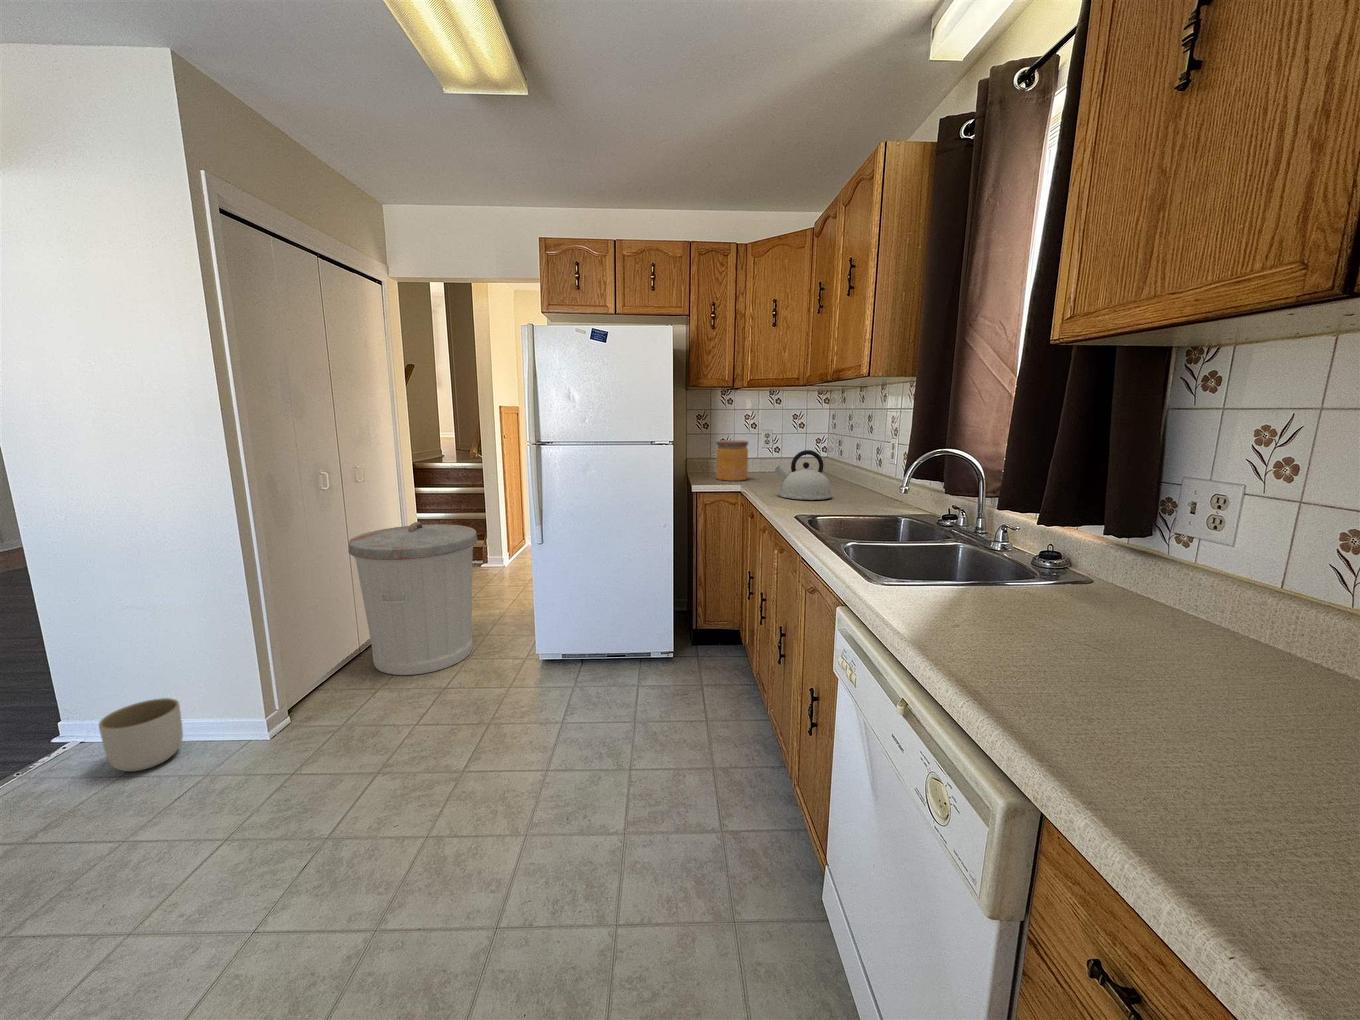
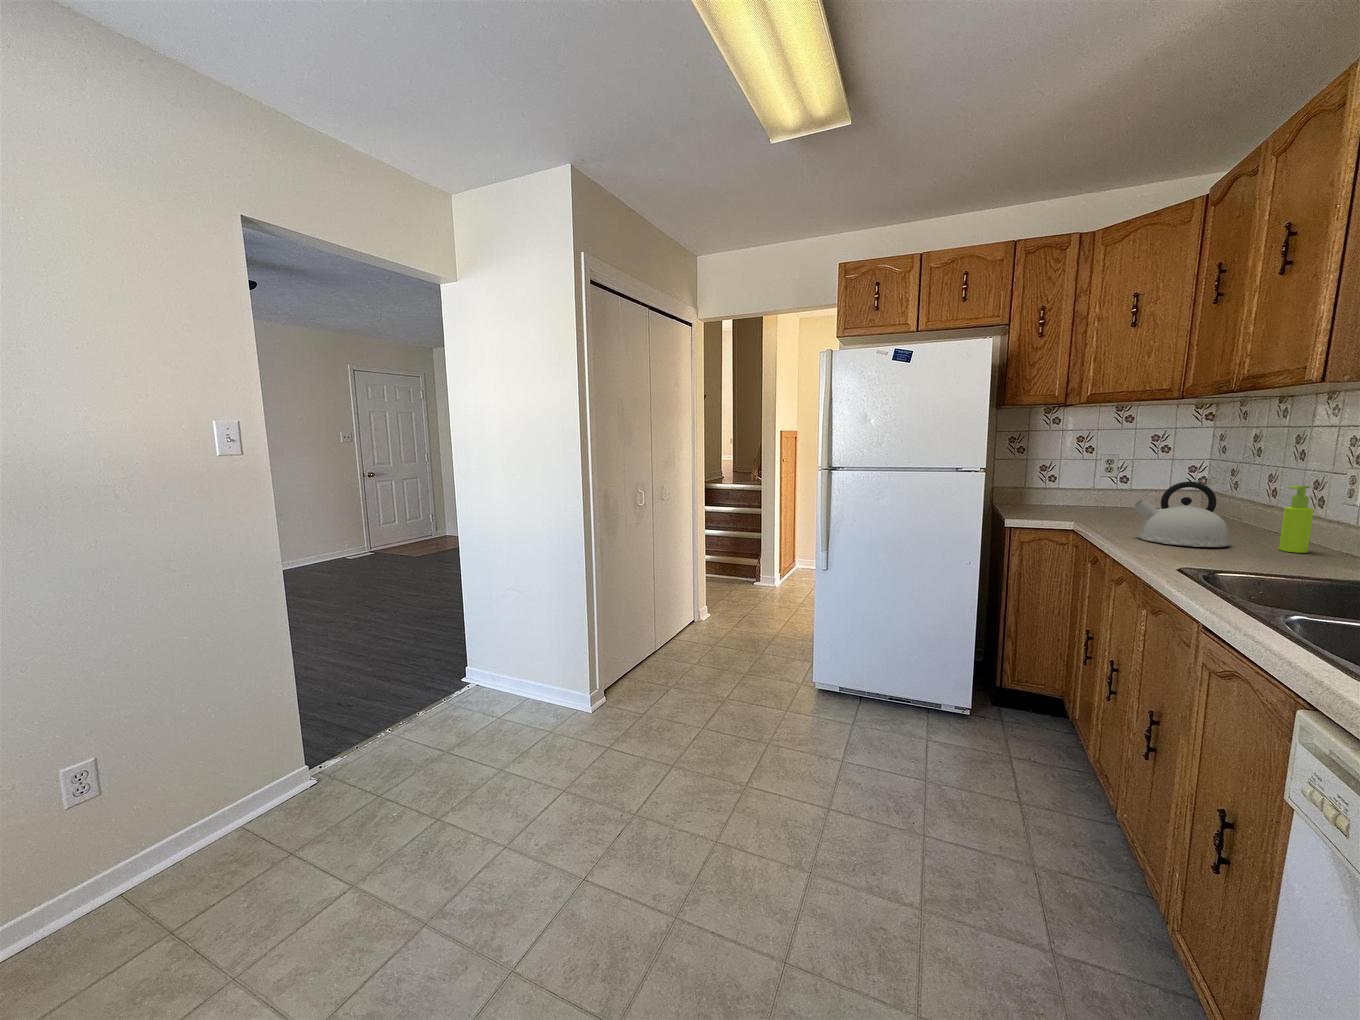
jar: present [716,440,748,481] -> none [1036,467,1085,515]
soap dispenser: none [858,452,875,500] -> present [1279,485,1314,553]
trash can: present [348,522,478,675] -> none [656,538,763,679]
planter: present [99,698,183,771] -> none [490,663,537,717]

